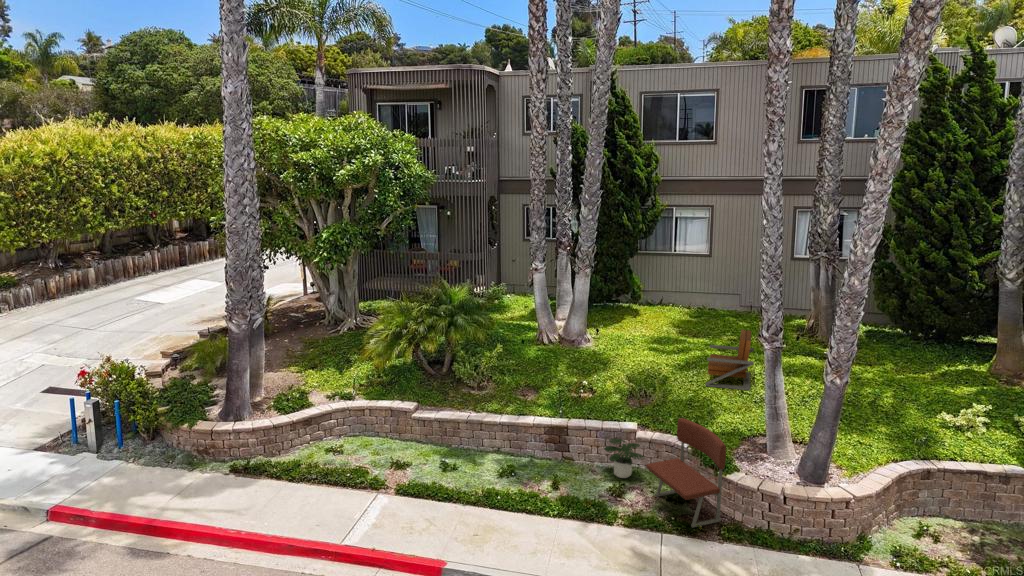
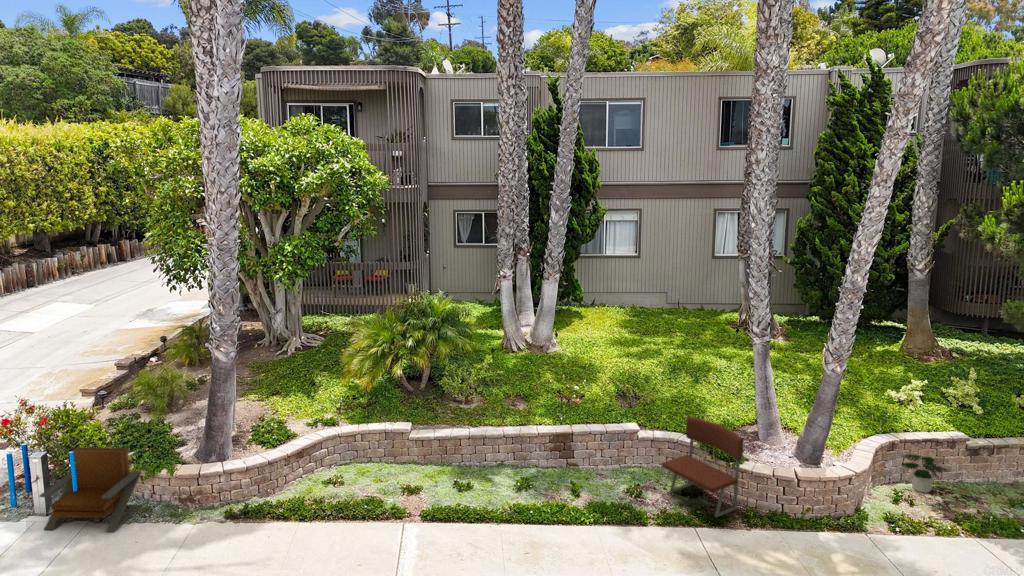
lounge chair: present [706,330,754,390] -> present [39,447,144,532]
potted plant: present [604,439,645,478] -> present [902,454,948,493]

